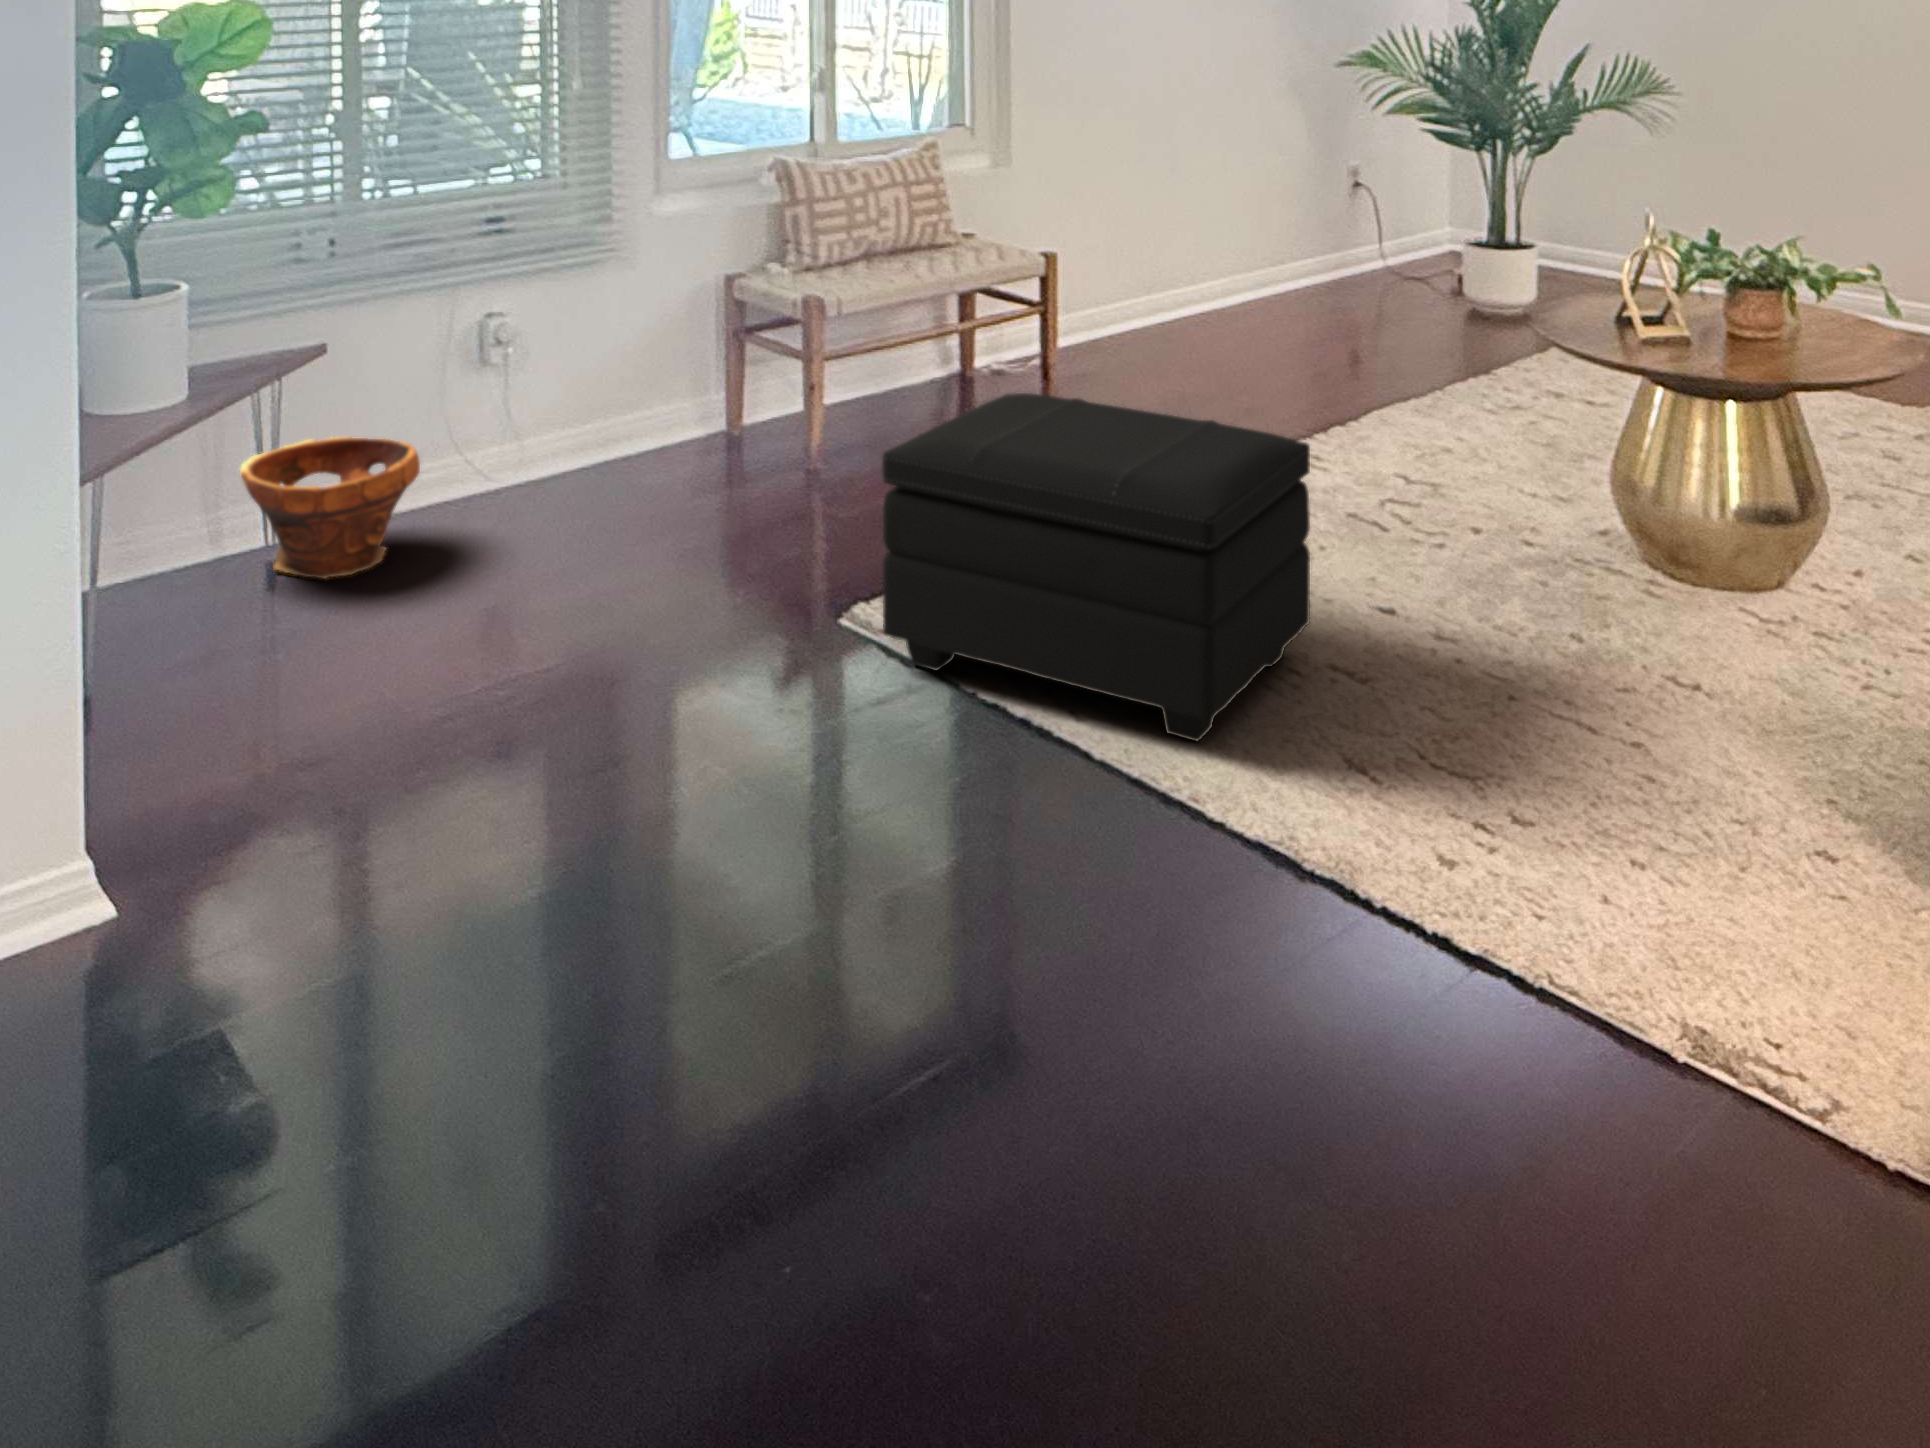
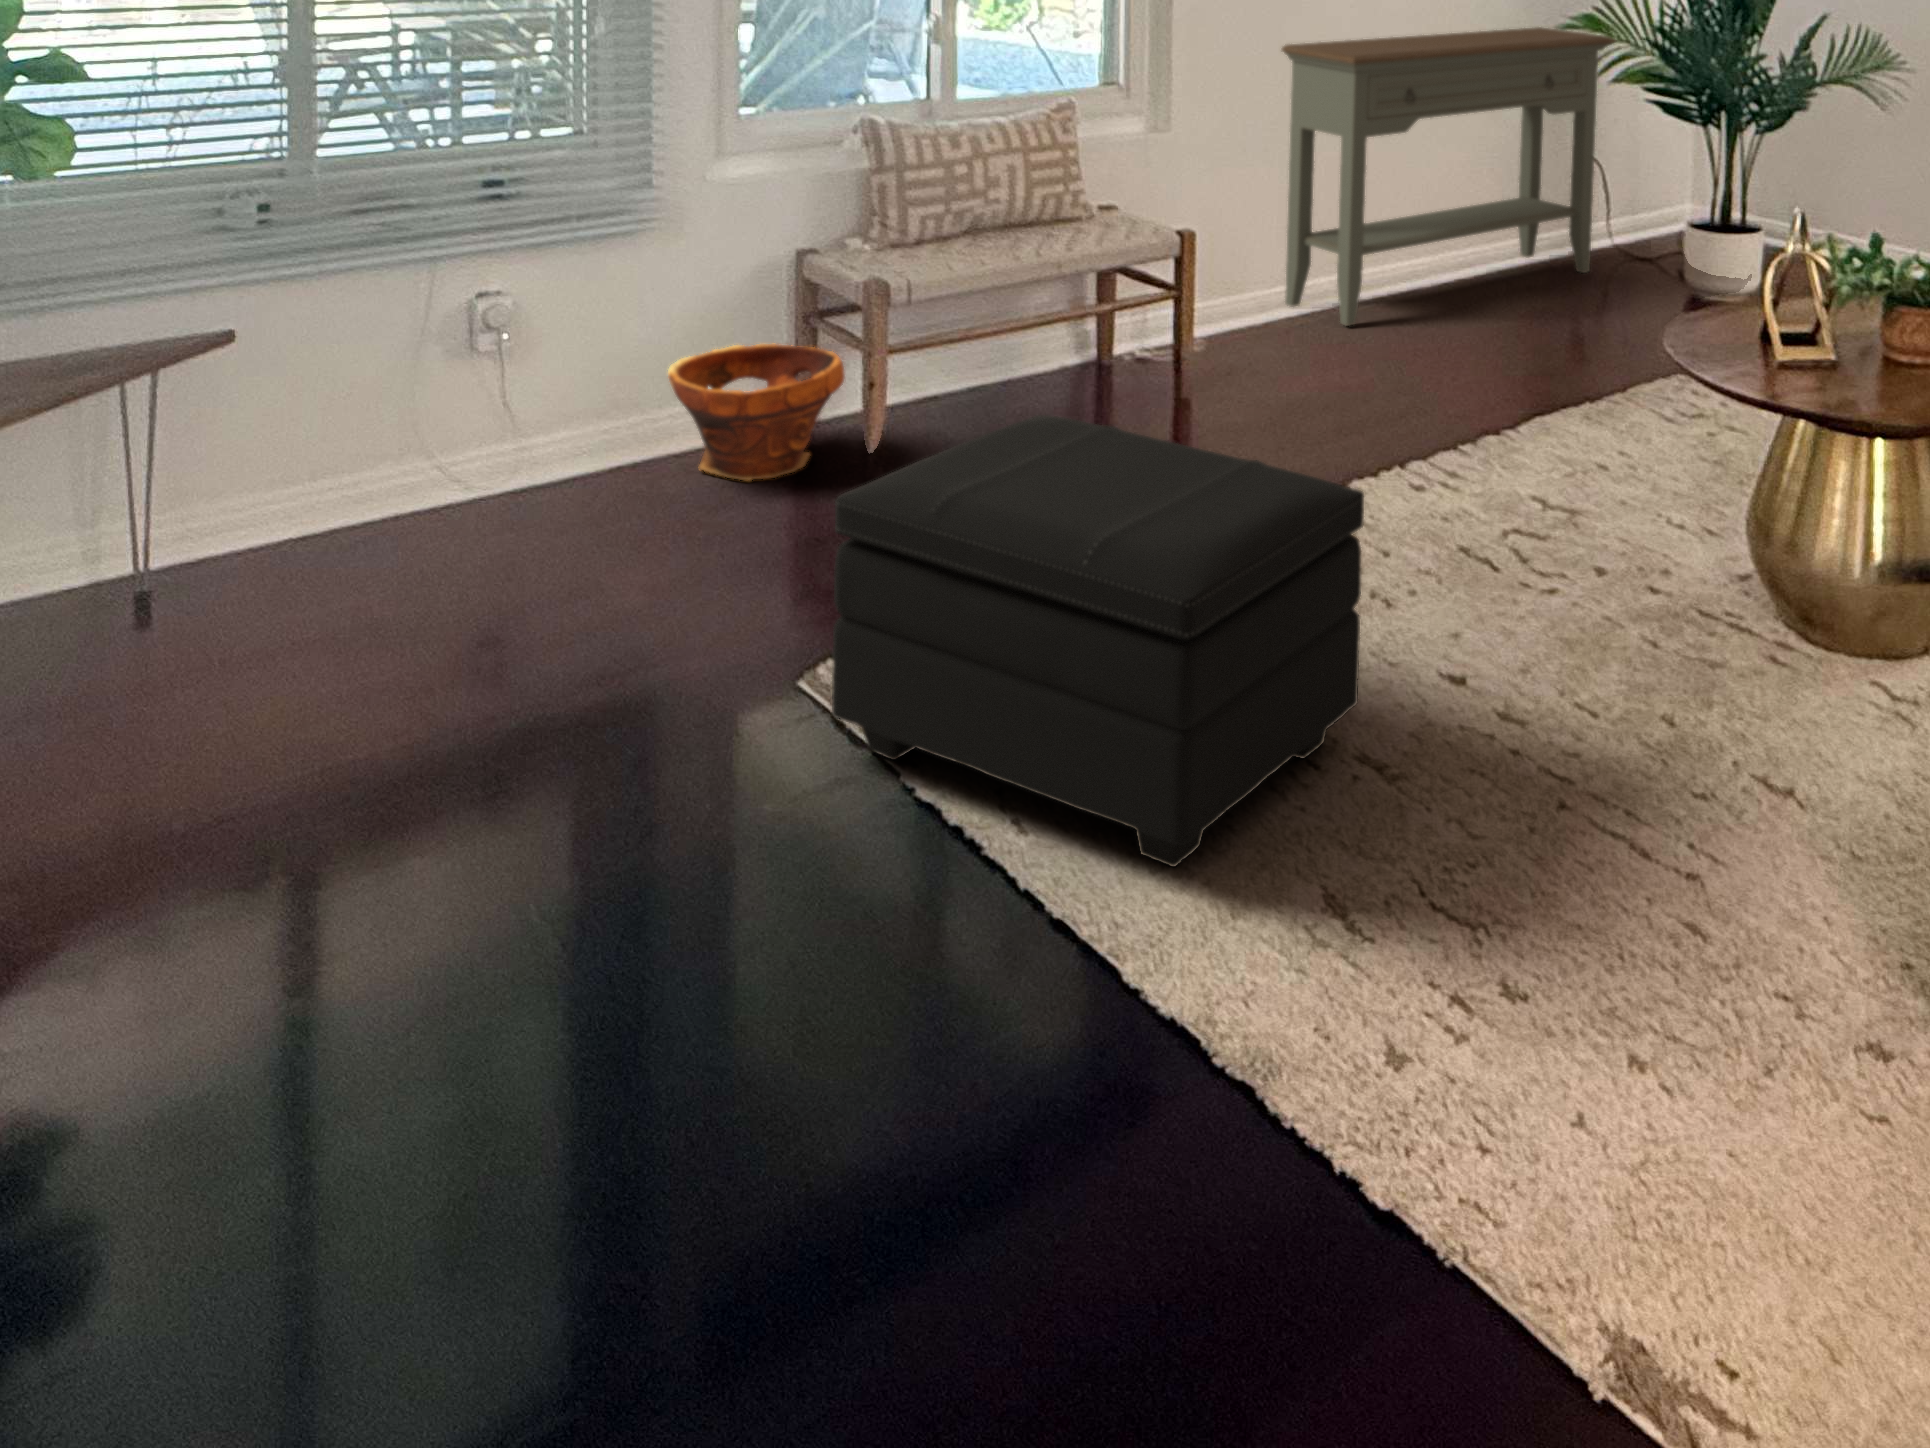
console table: none [1103,68,1394,340] -> present [1282,27,1616,326]
planter: present [240,437,420,578] -> present [668,344,844,480]

